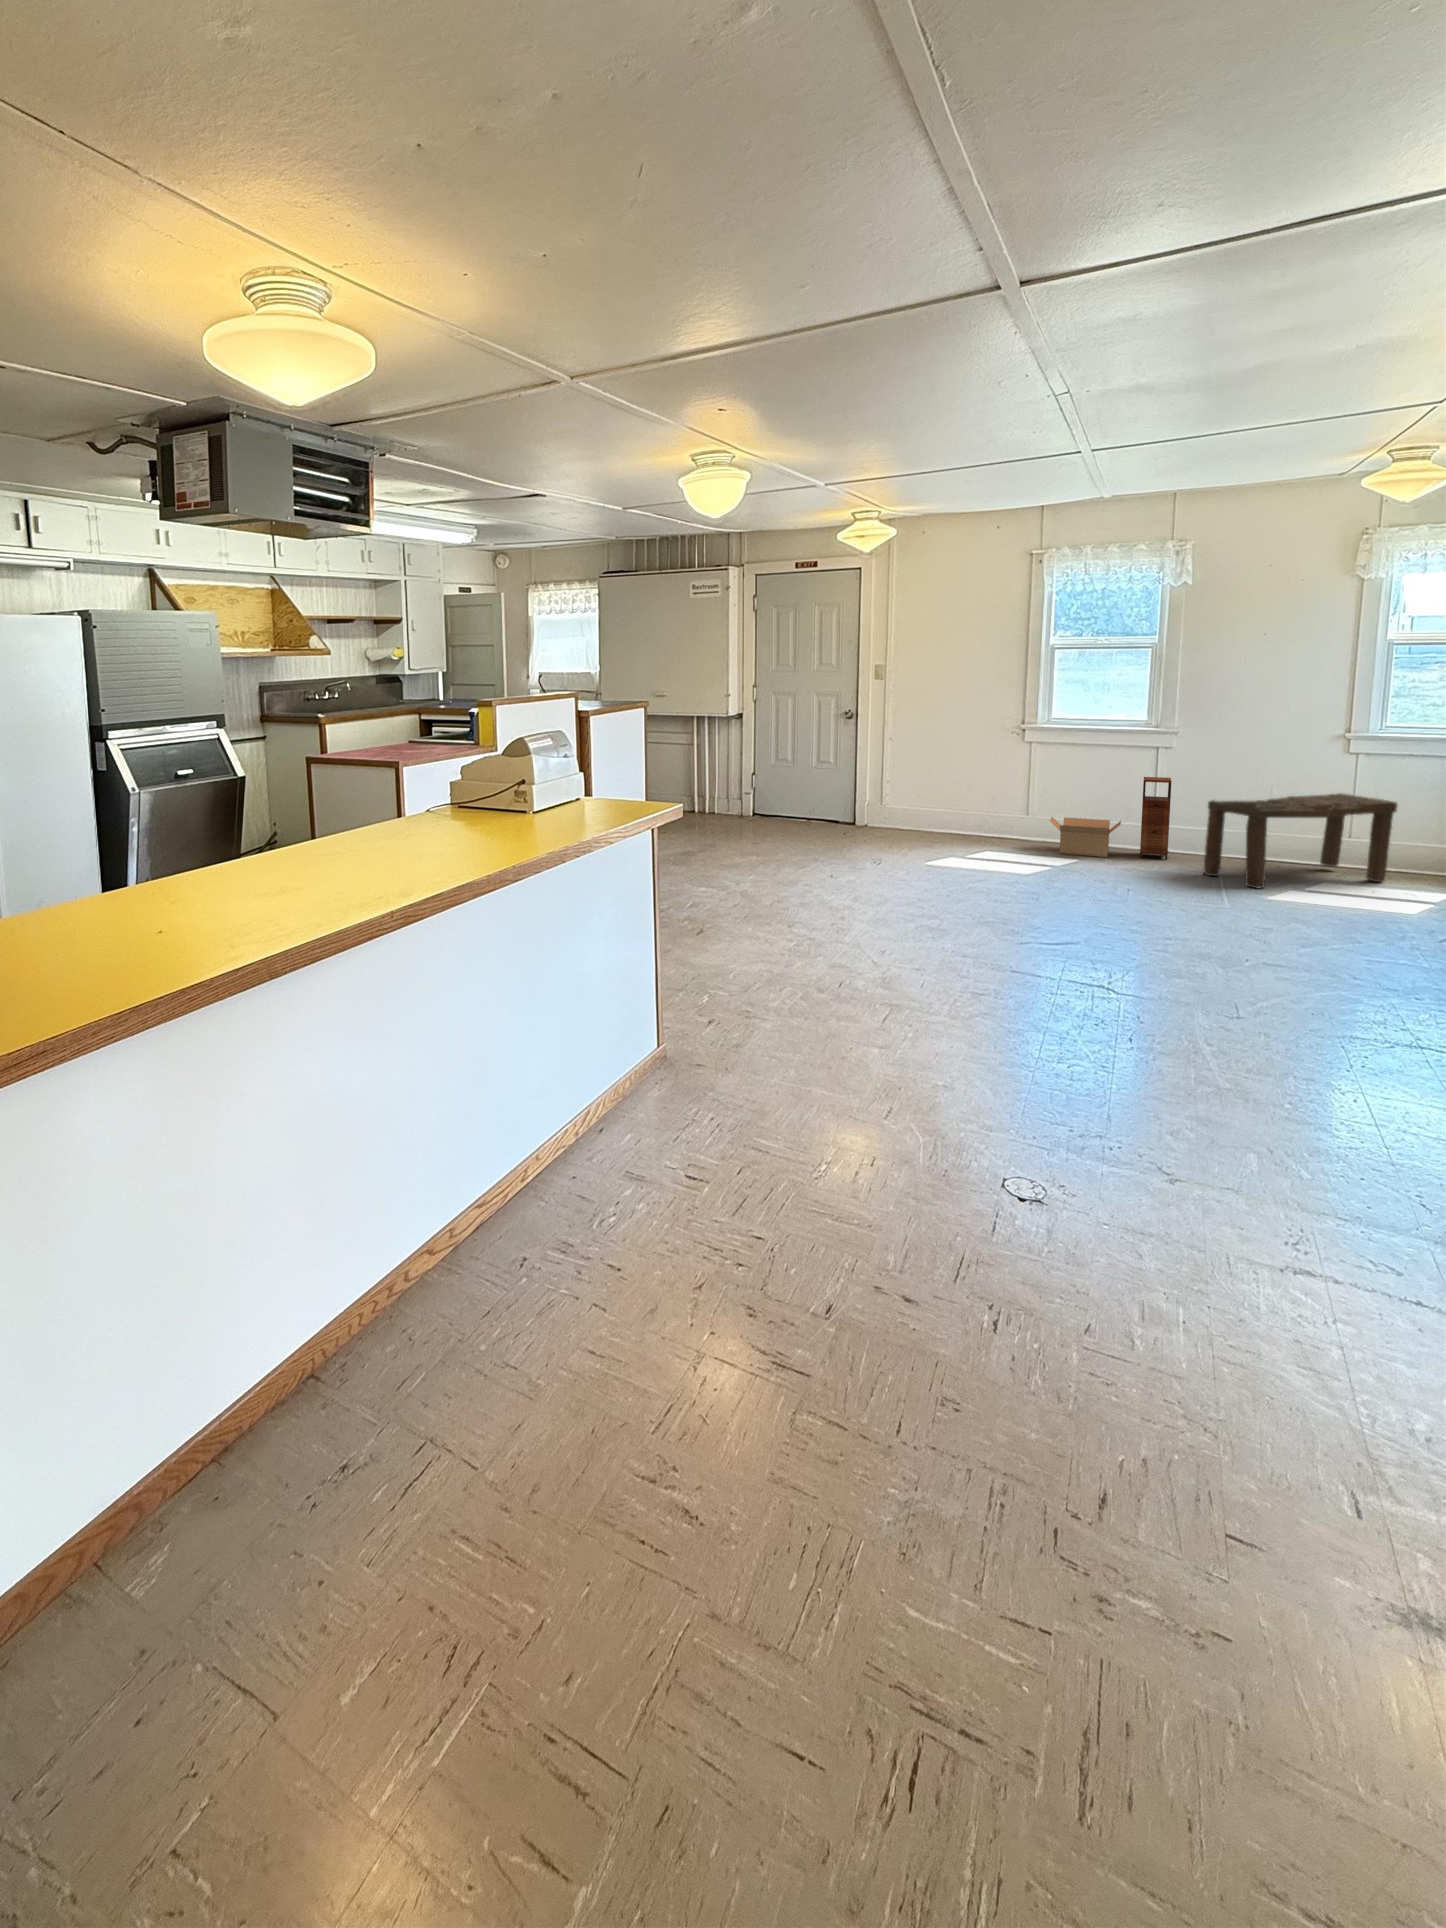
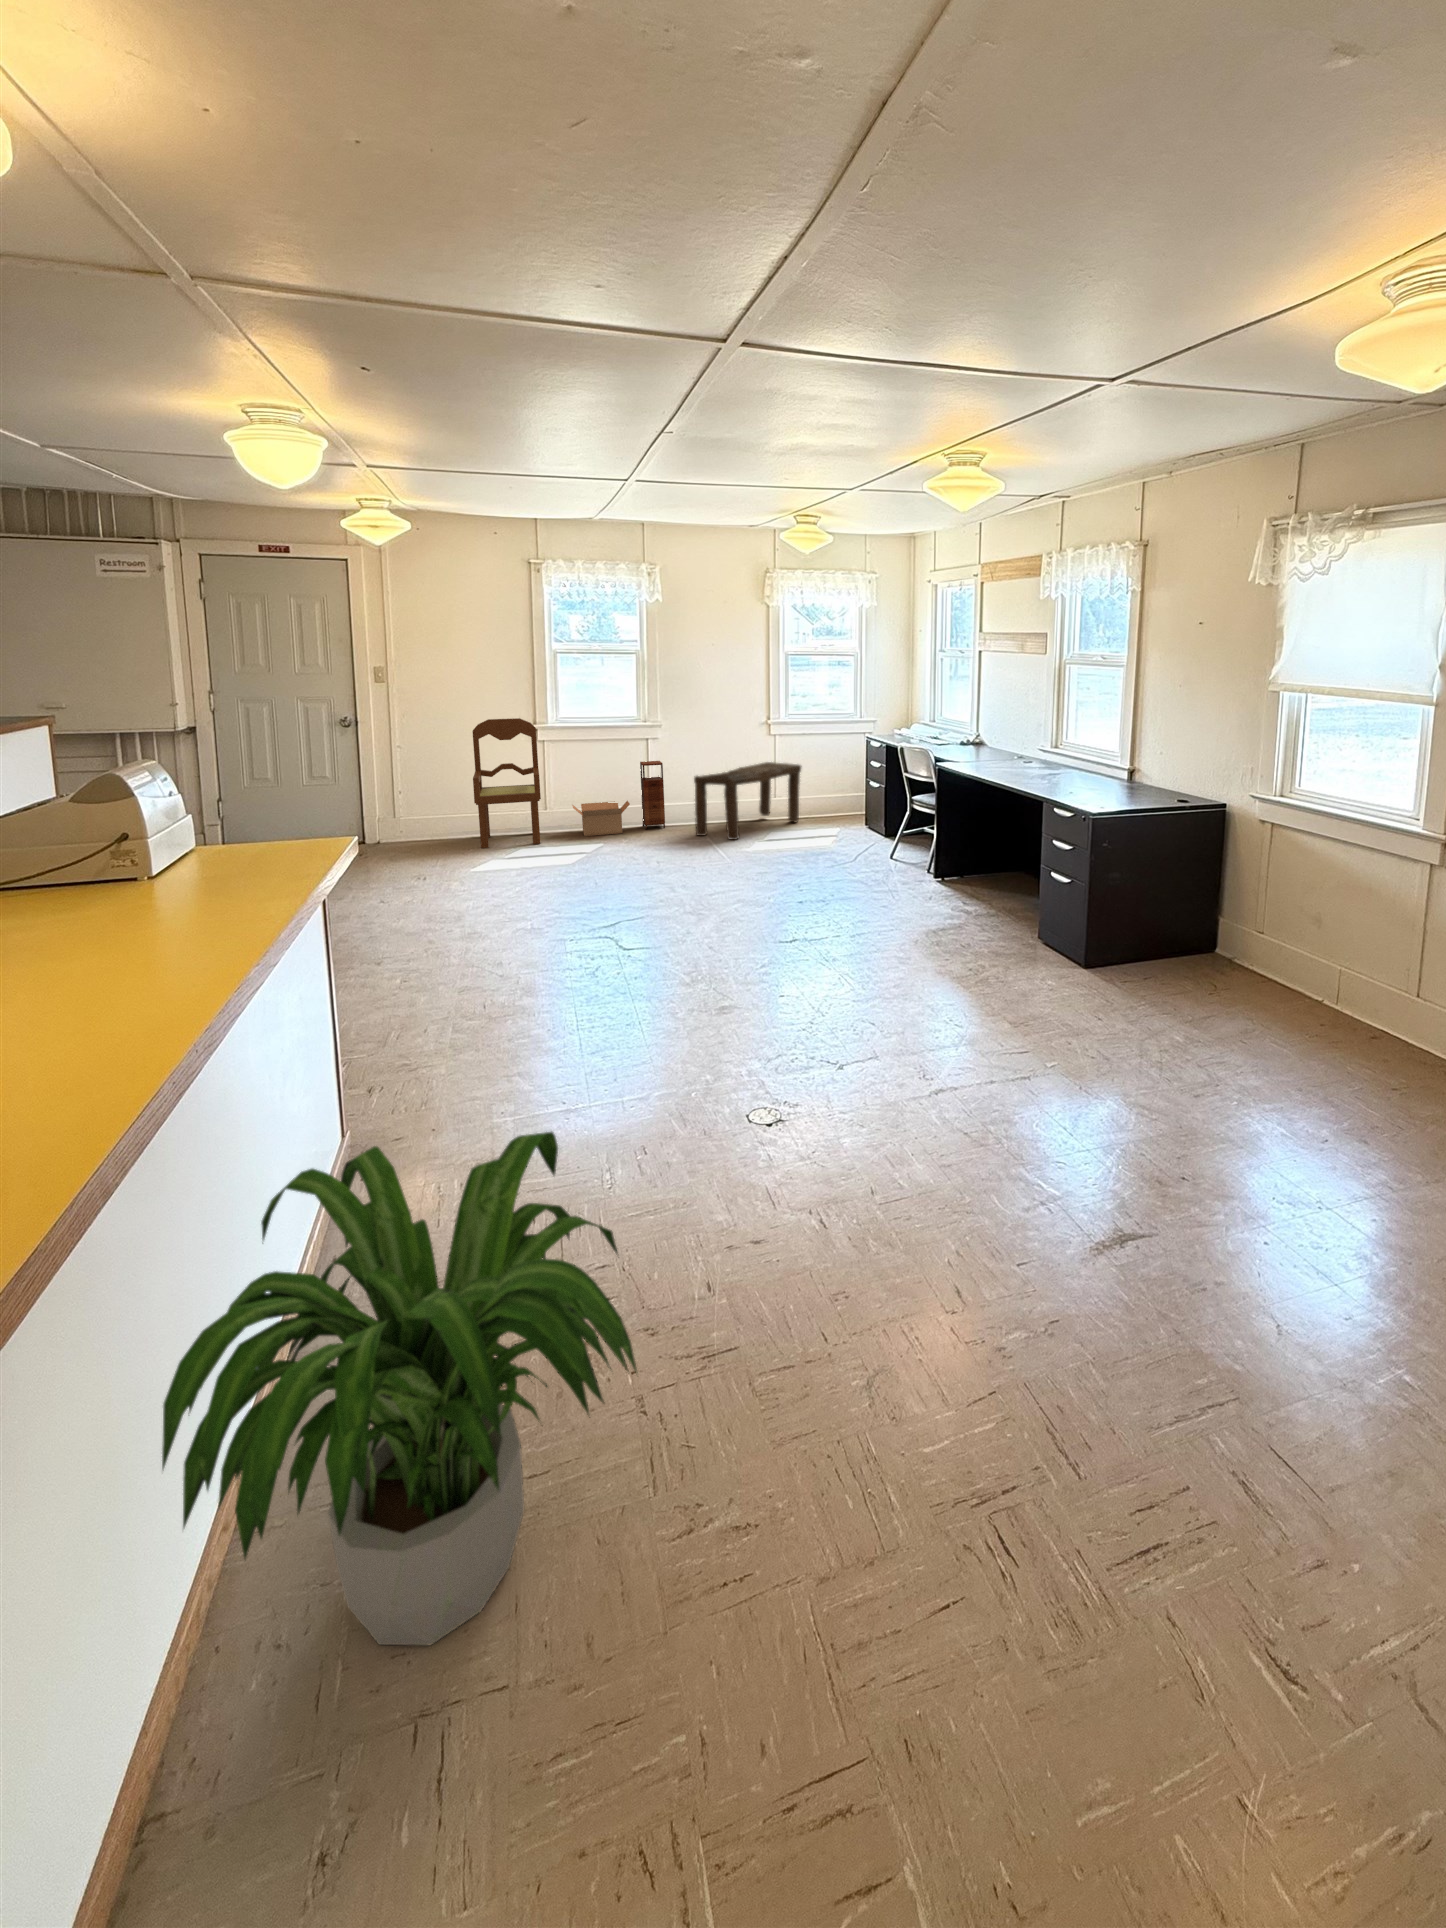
dining chair: none [941,719,1020,853] -> present [473,718,541,848]
potted plant: none [326,1026,651,1410] -> present [162,1132,637,1645]

